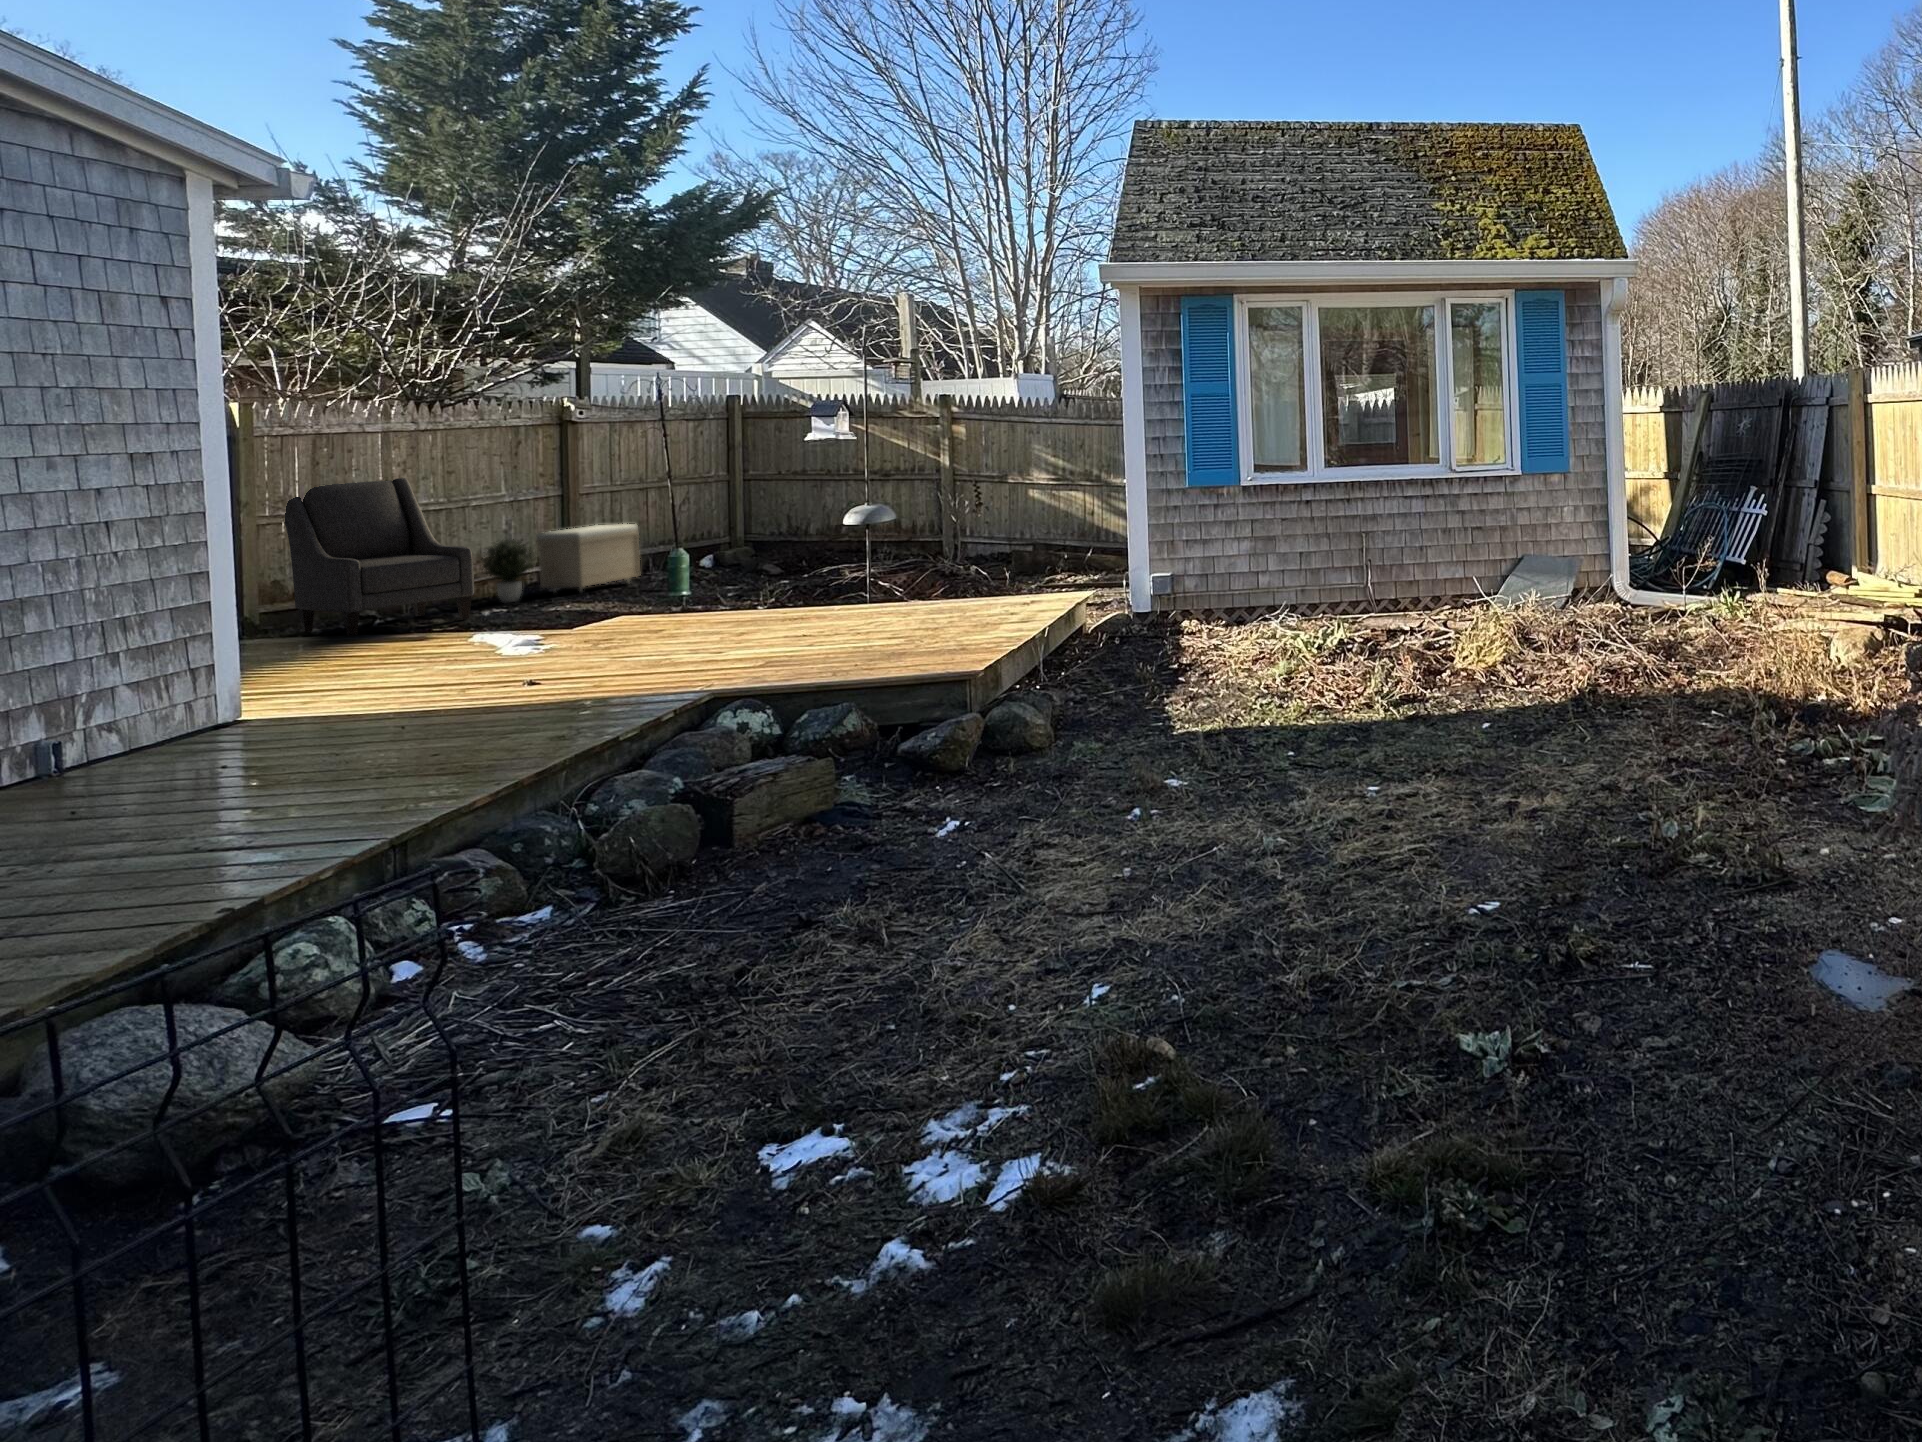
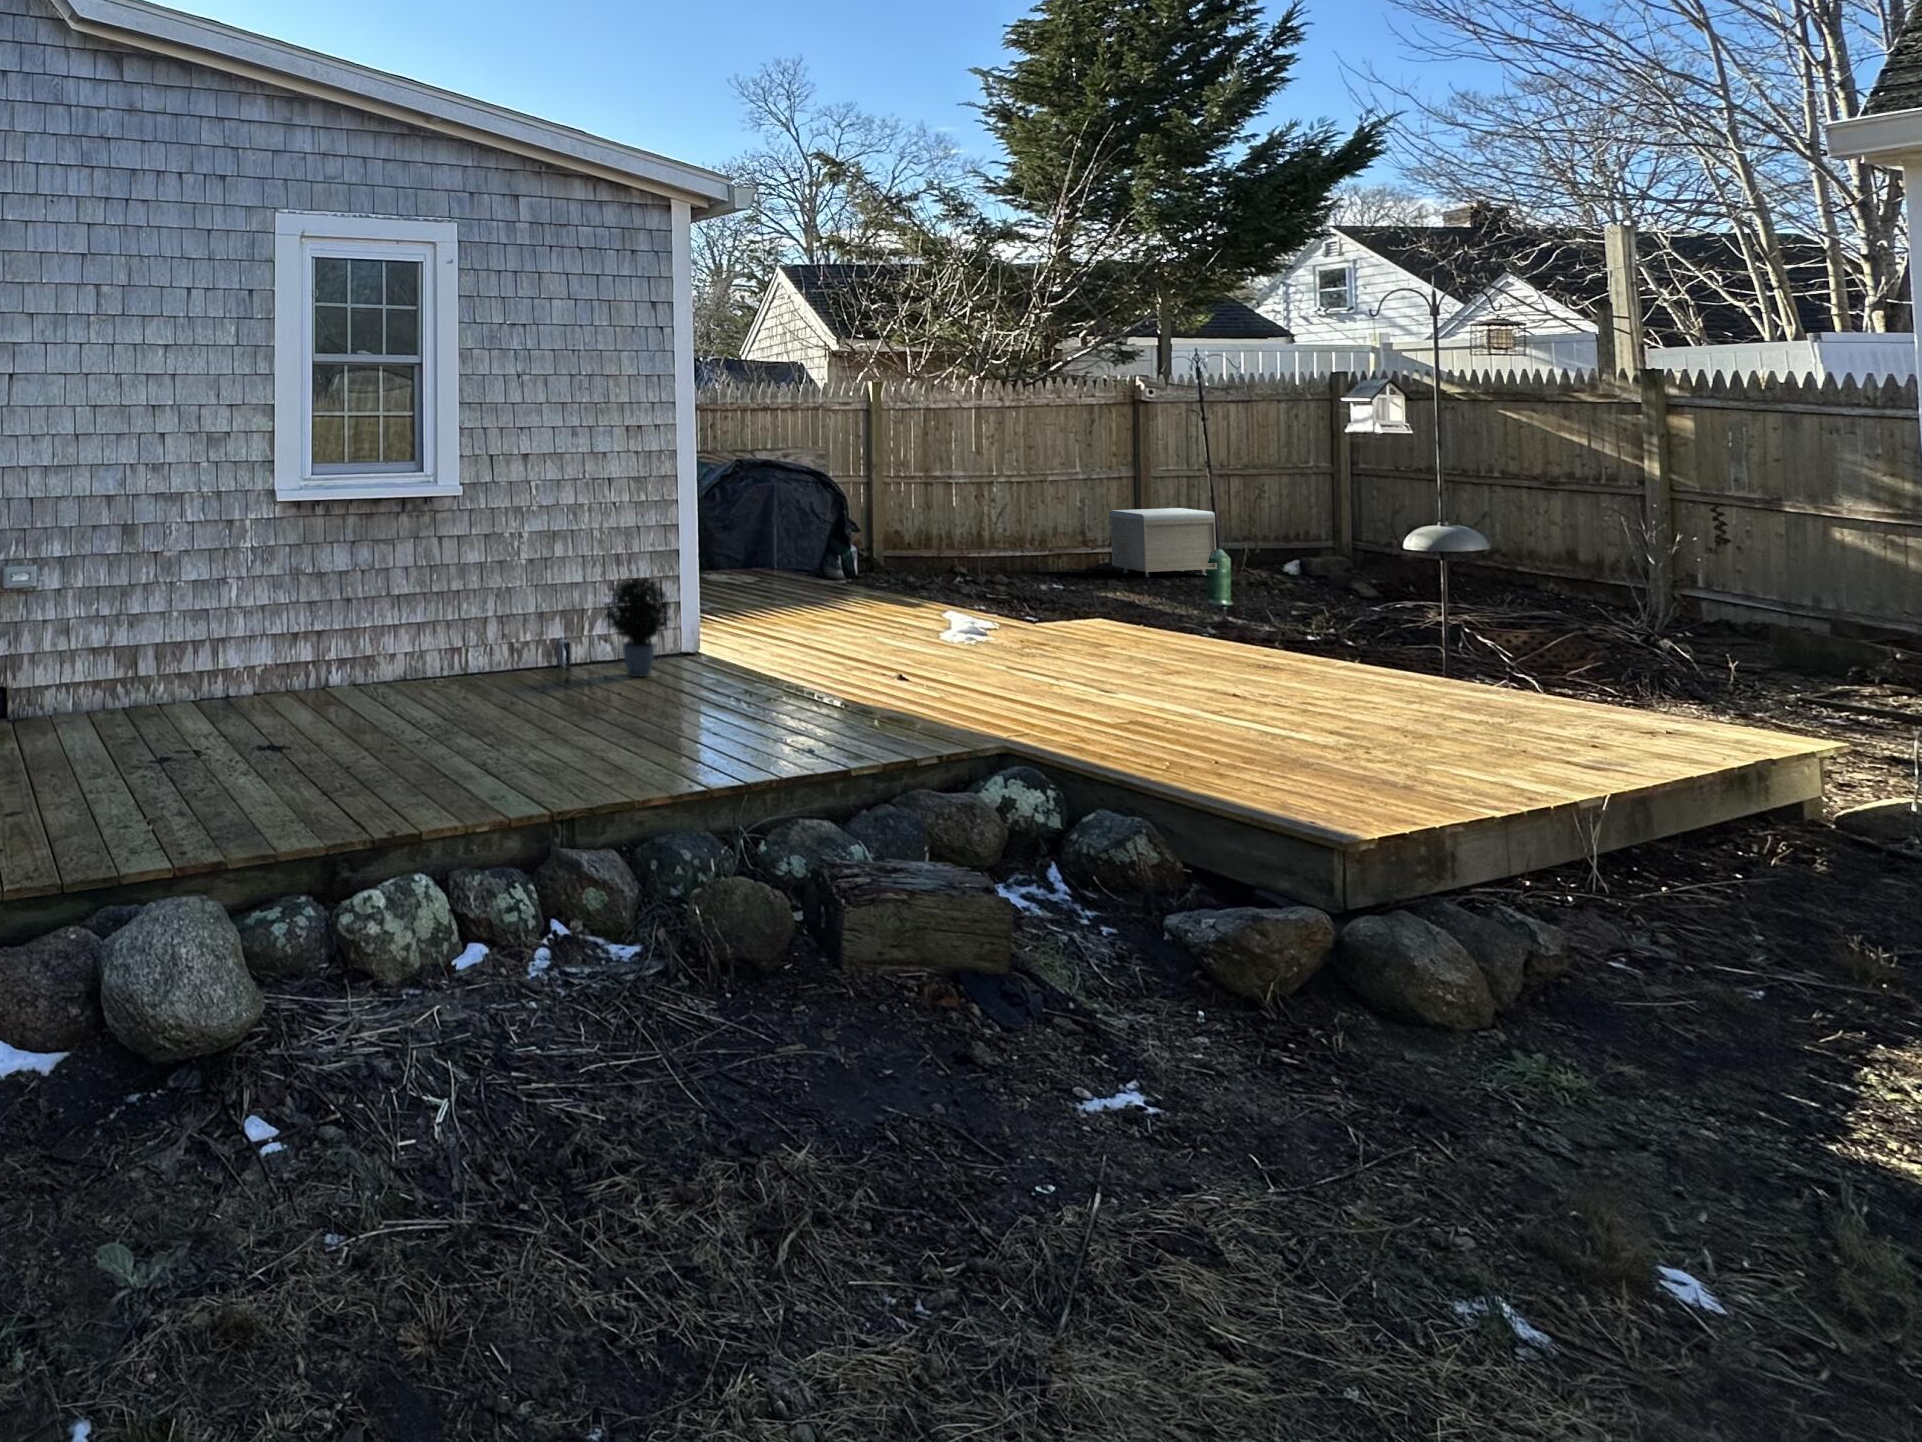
chair: present [285,478,474,636] -> none [886,448,1016,588]
potted plant: present [481,539,534,603] -> present [604,577,670,677]

